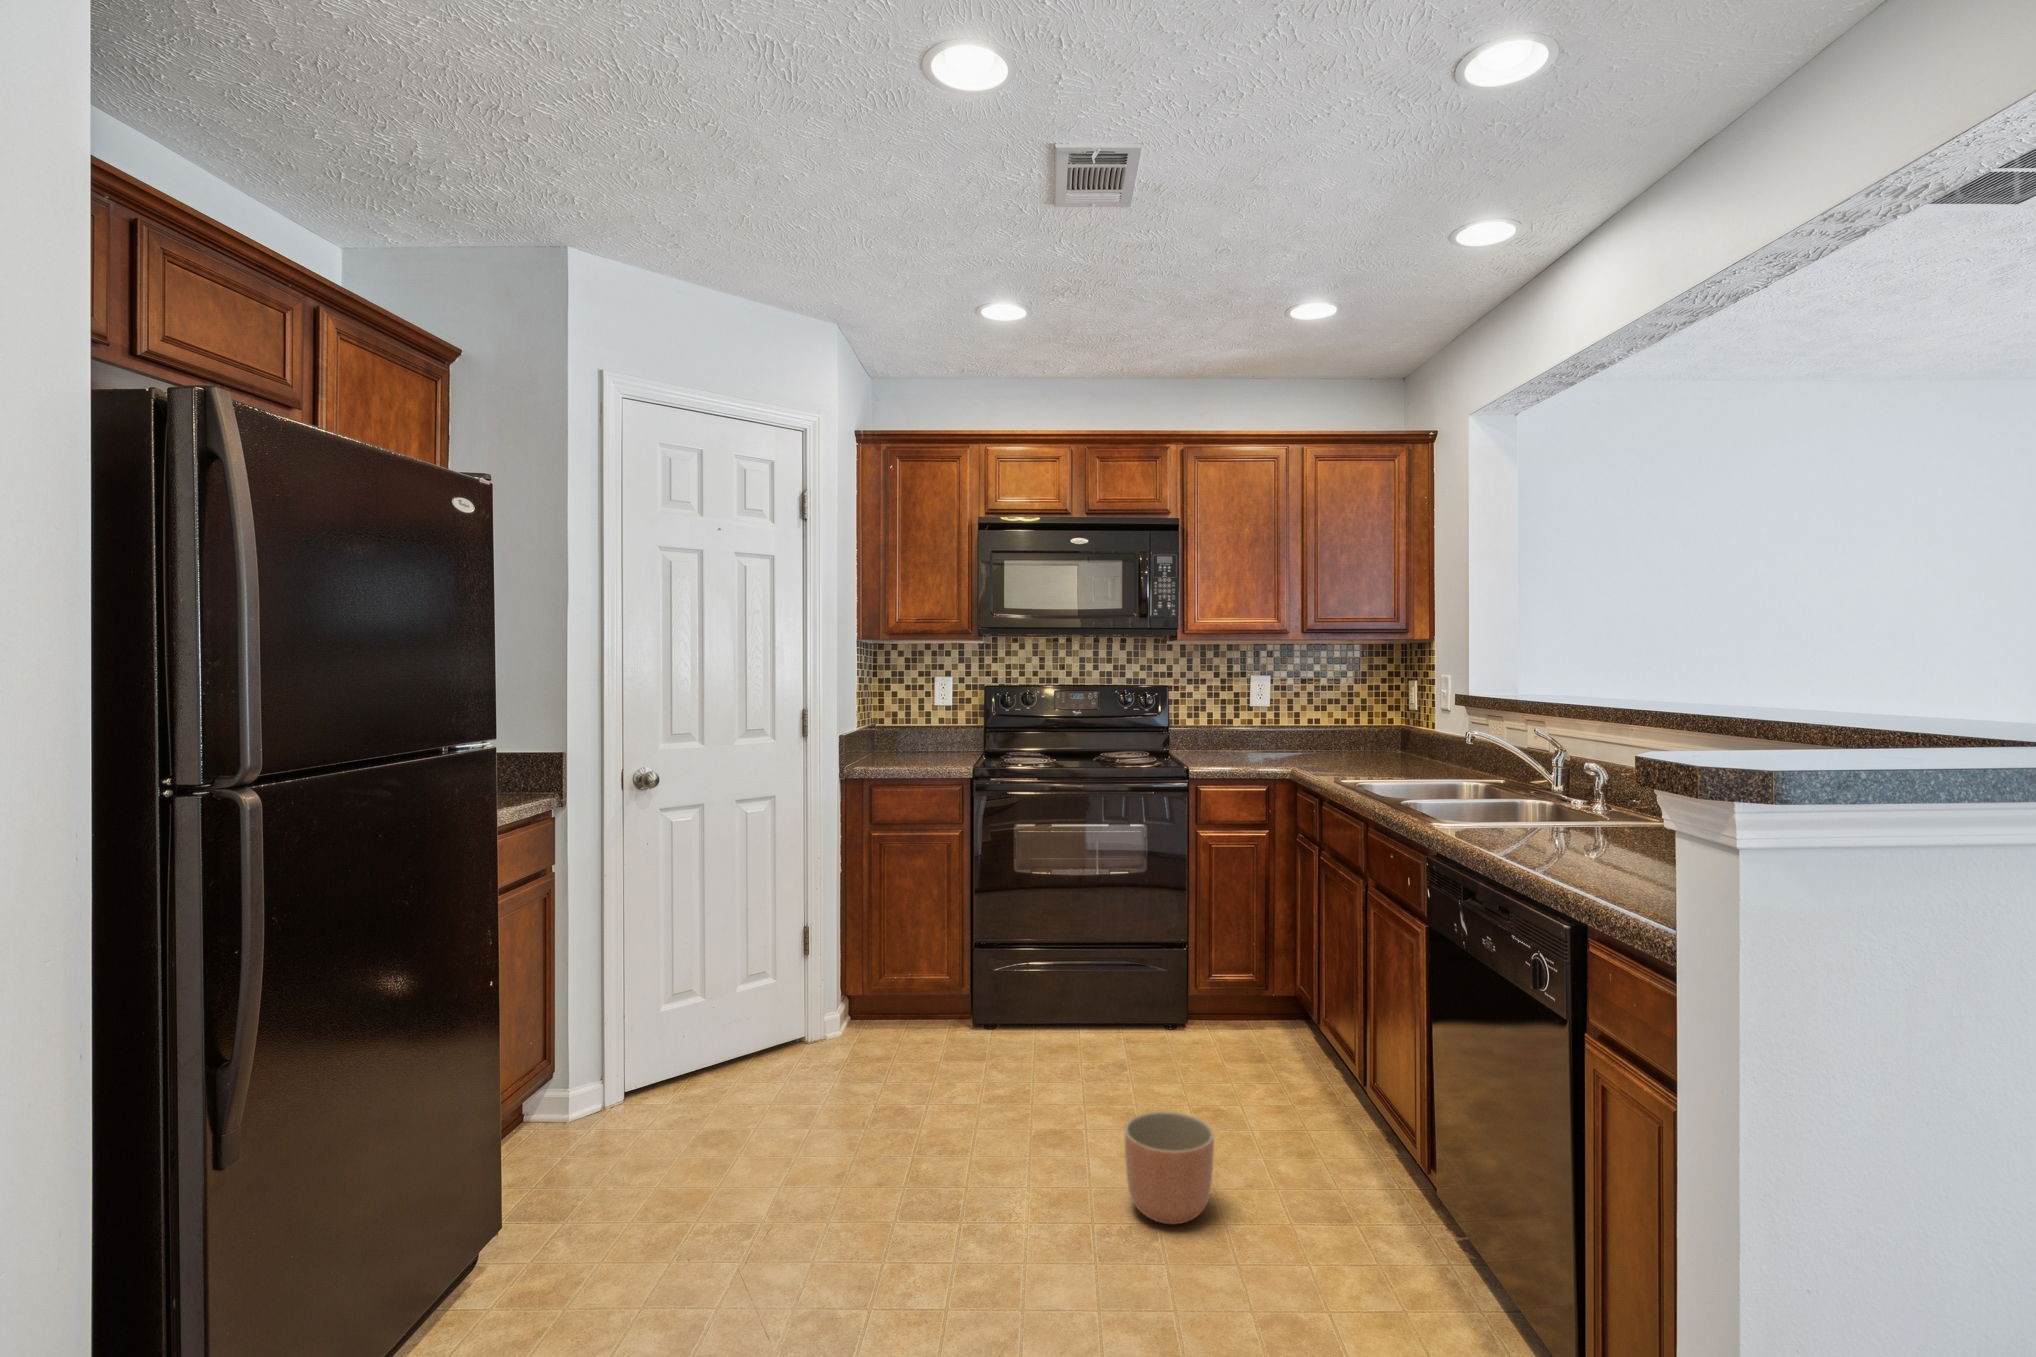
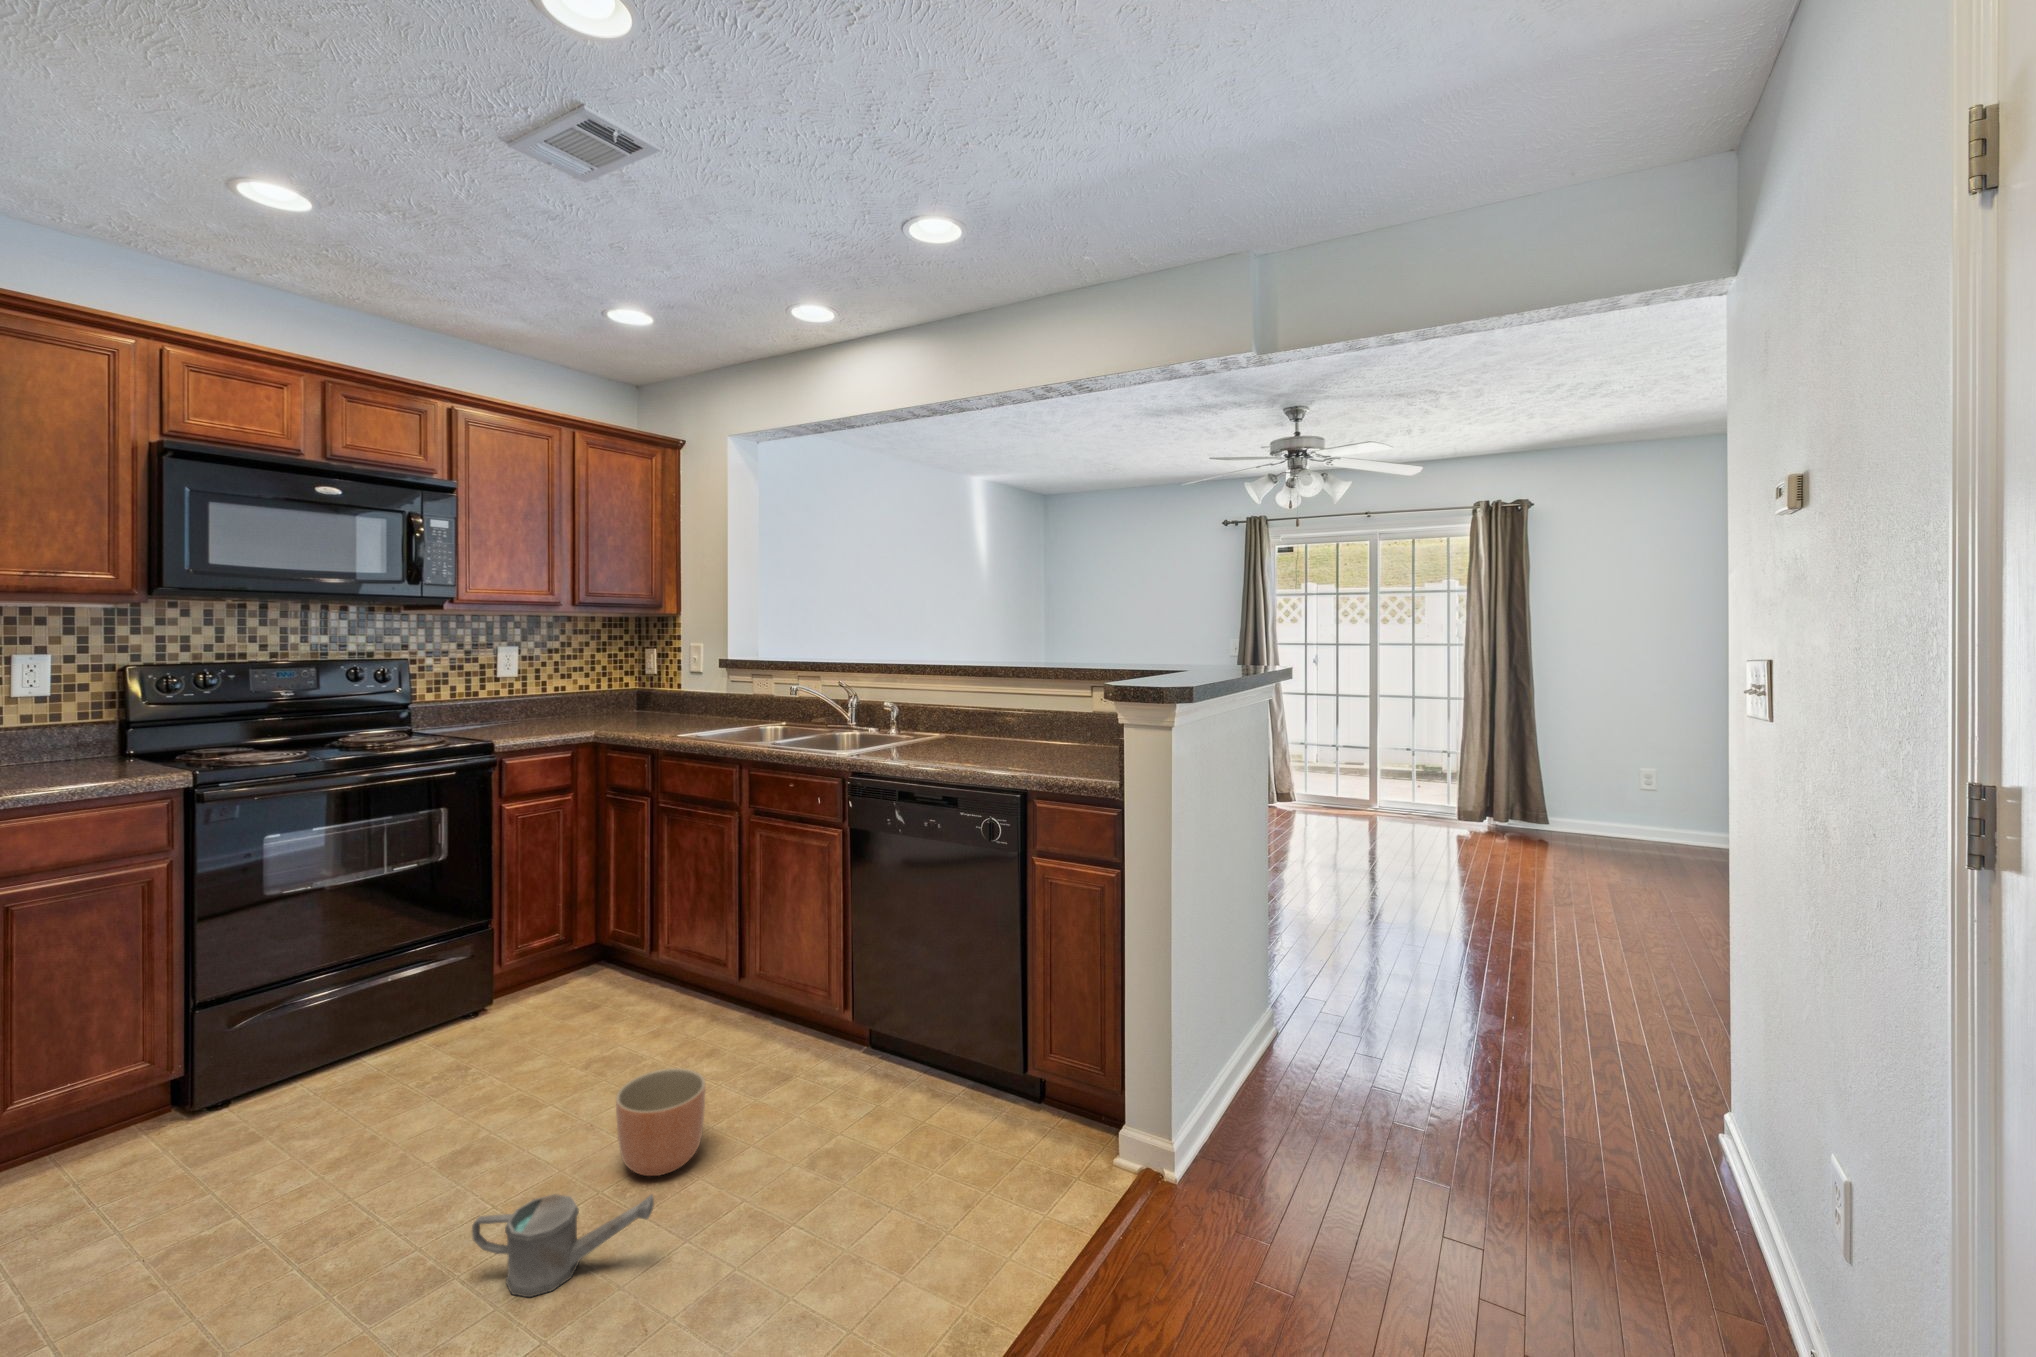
watering can: none [974,1159,1082,1256] -> present [472,1194,654,1297]

